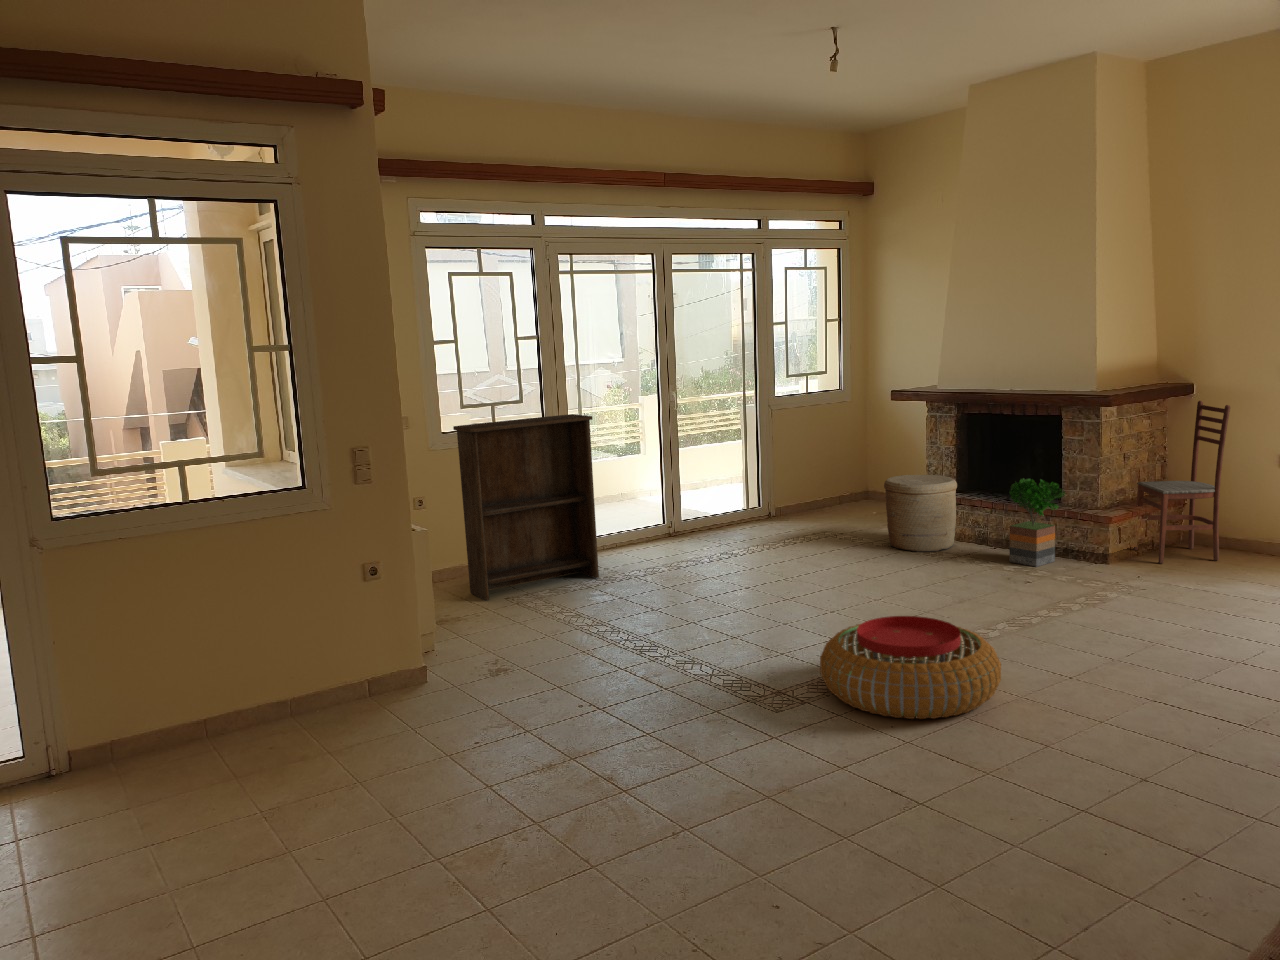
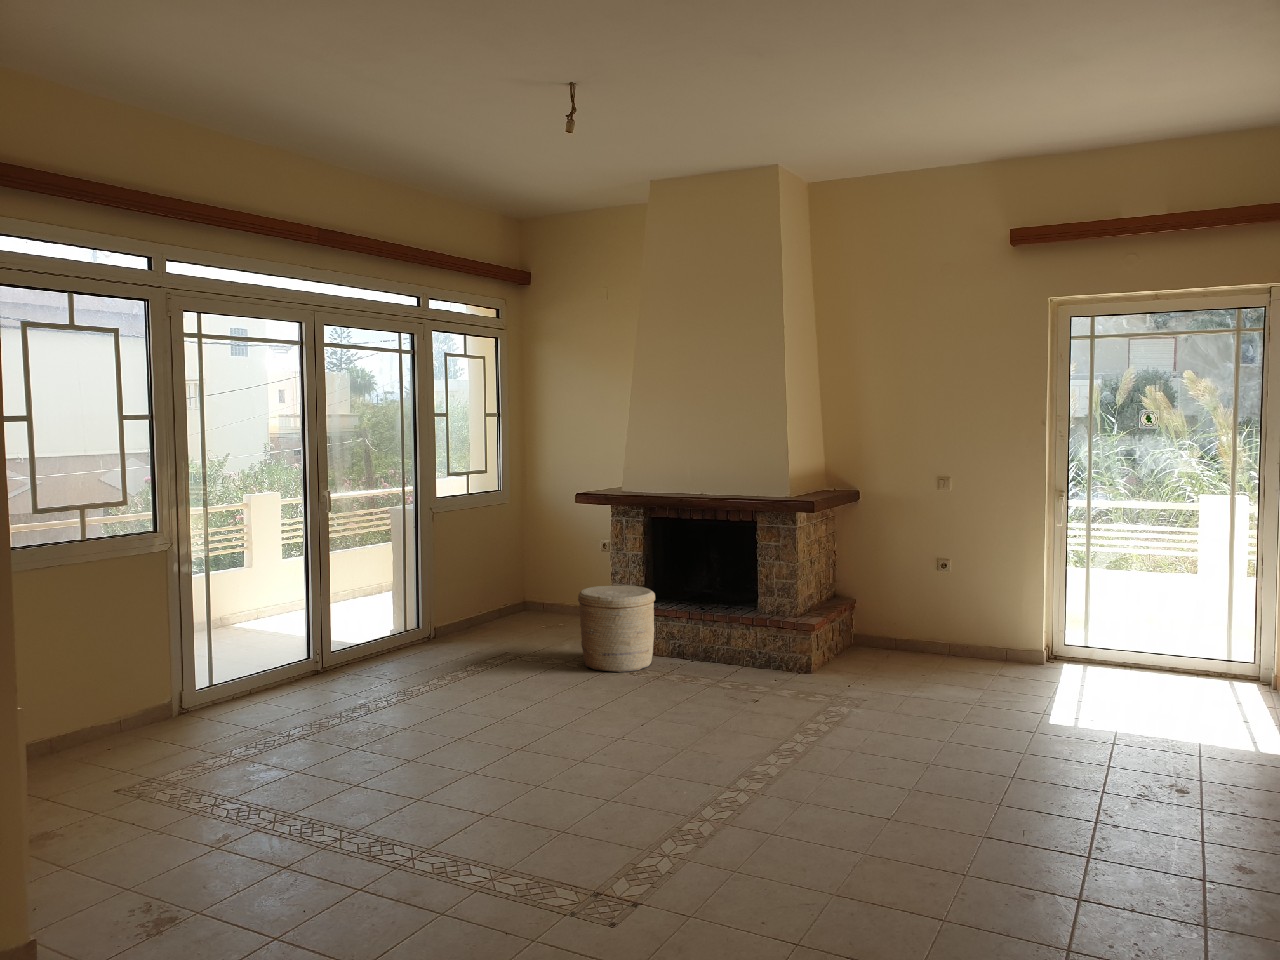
dining chair: present [1133,401,1230,563] -> none [822,507,909,670]
bookshelf: present [453,414,599,600] -> none [31,520,244,791]
potted tree: present [1009,479,1065,567] -> none [716,587,774,682]
pouf: present [820,616,1001,719] -> none [628,764,843,903]

